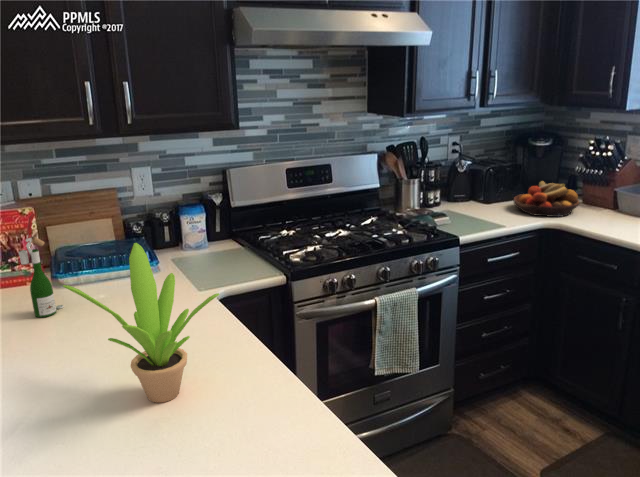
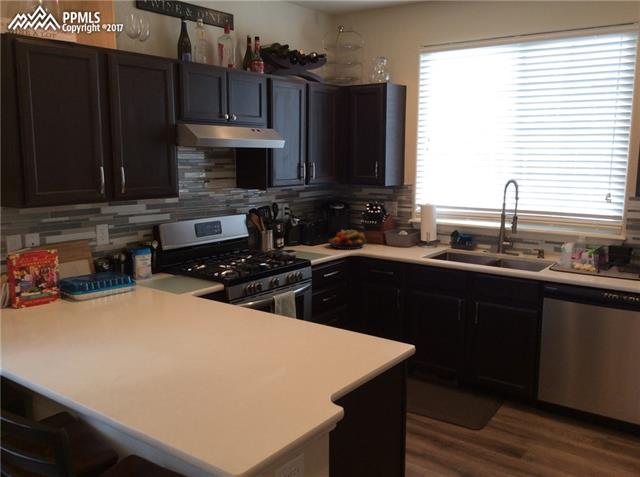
wine bottle: present [19,214,63,317] -> none [74,247,95,314]
potted plant: present [63,243,219,402] -> none [186,250,245,328]

